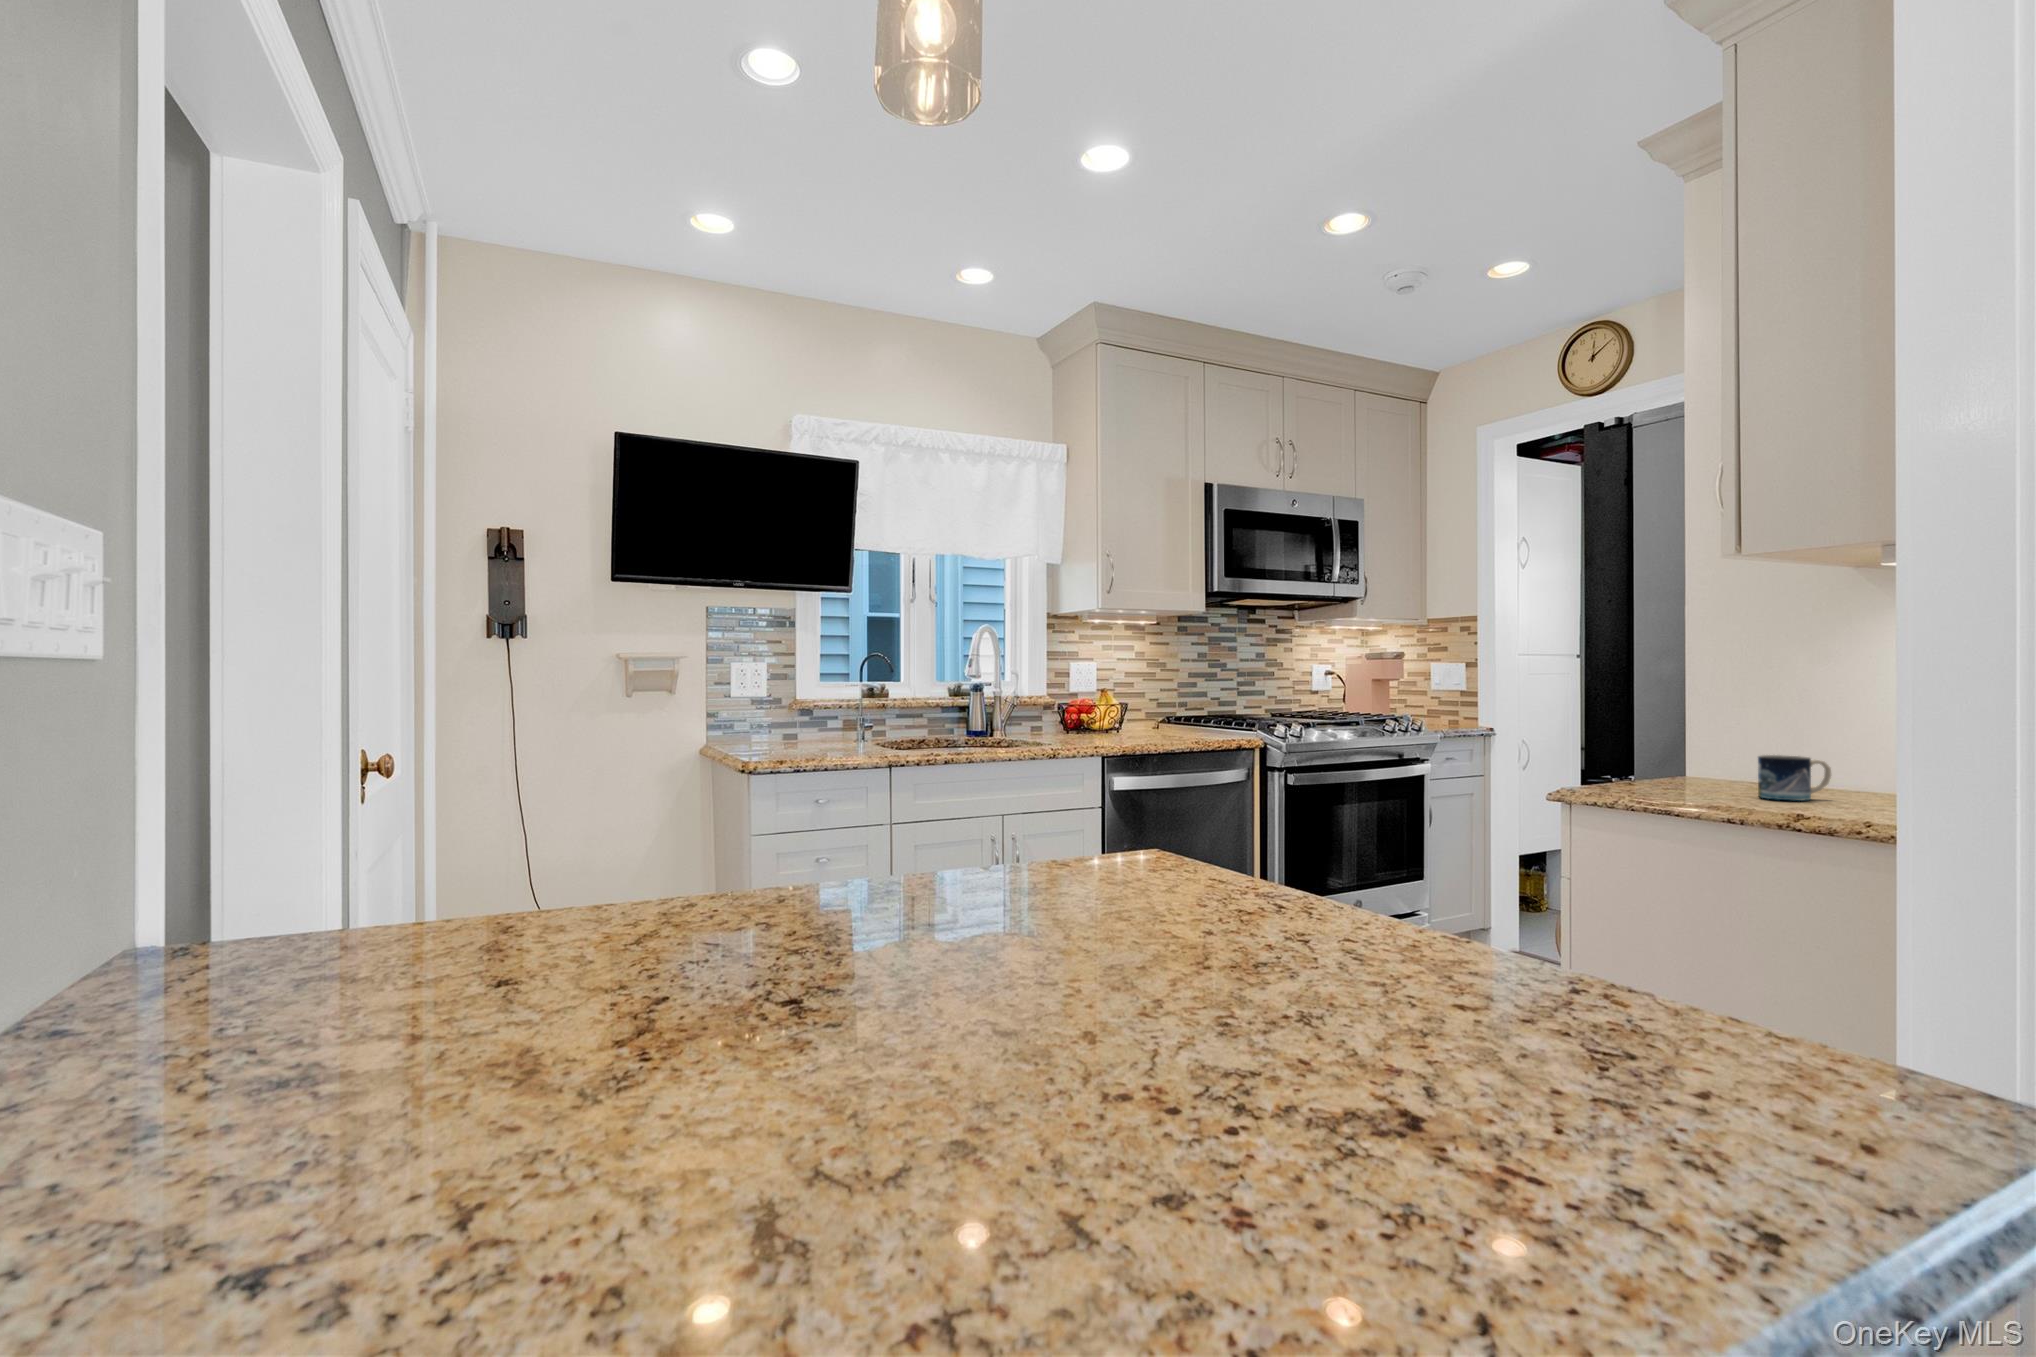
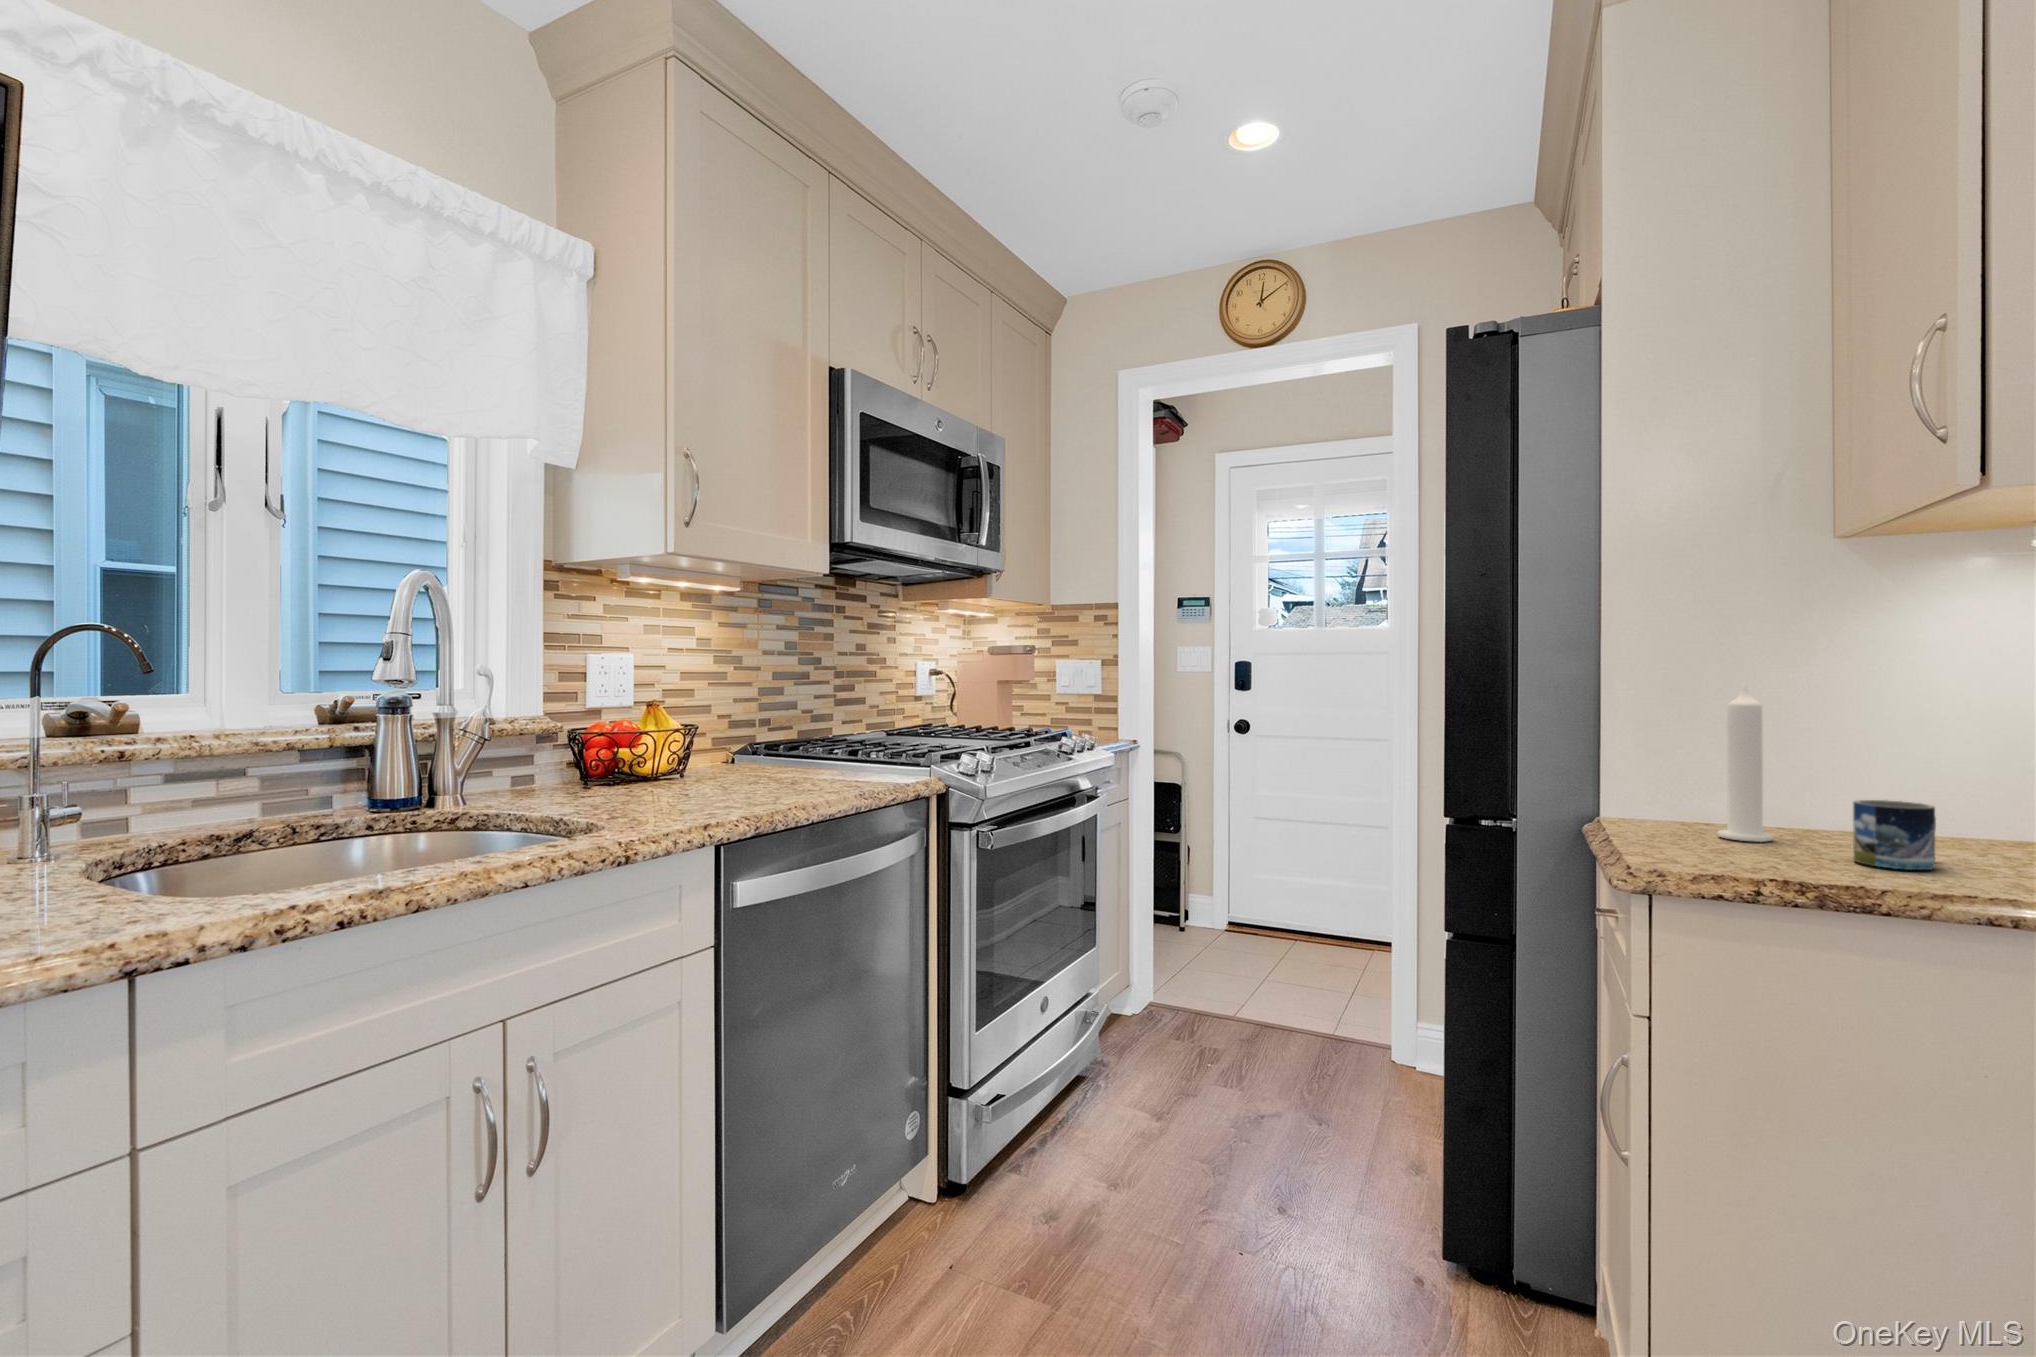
candle: none [1725,676,1765,788] -> present [1718,684,1773,842]

